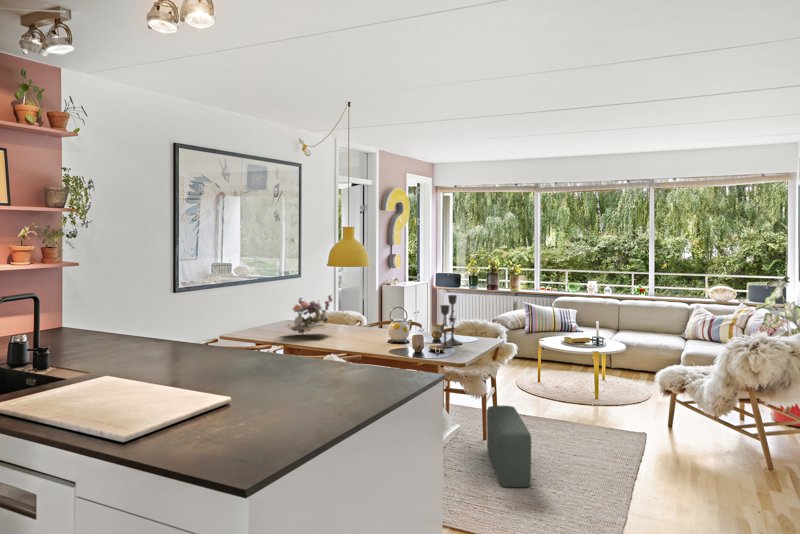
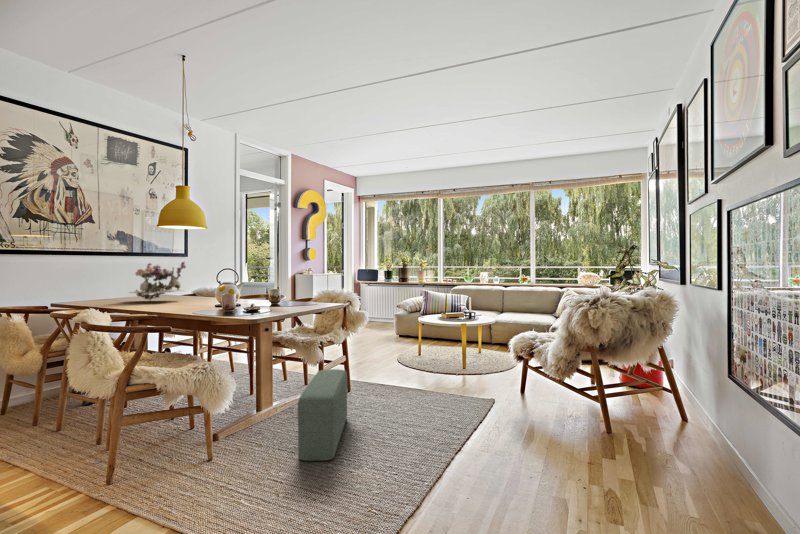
candlestick: present [437,295,462,348] -> none [269,256,302,309]

